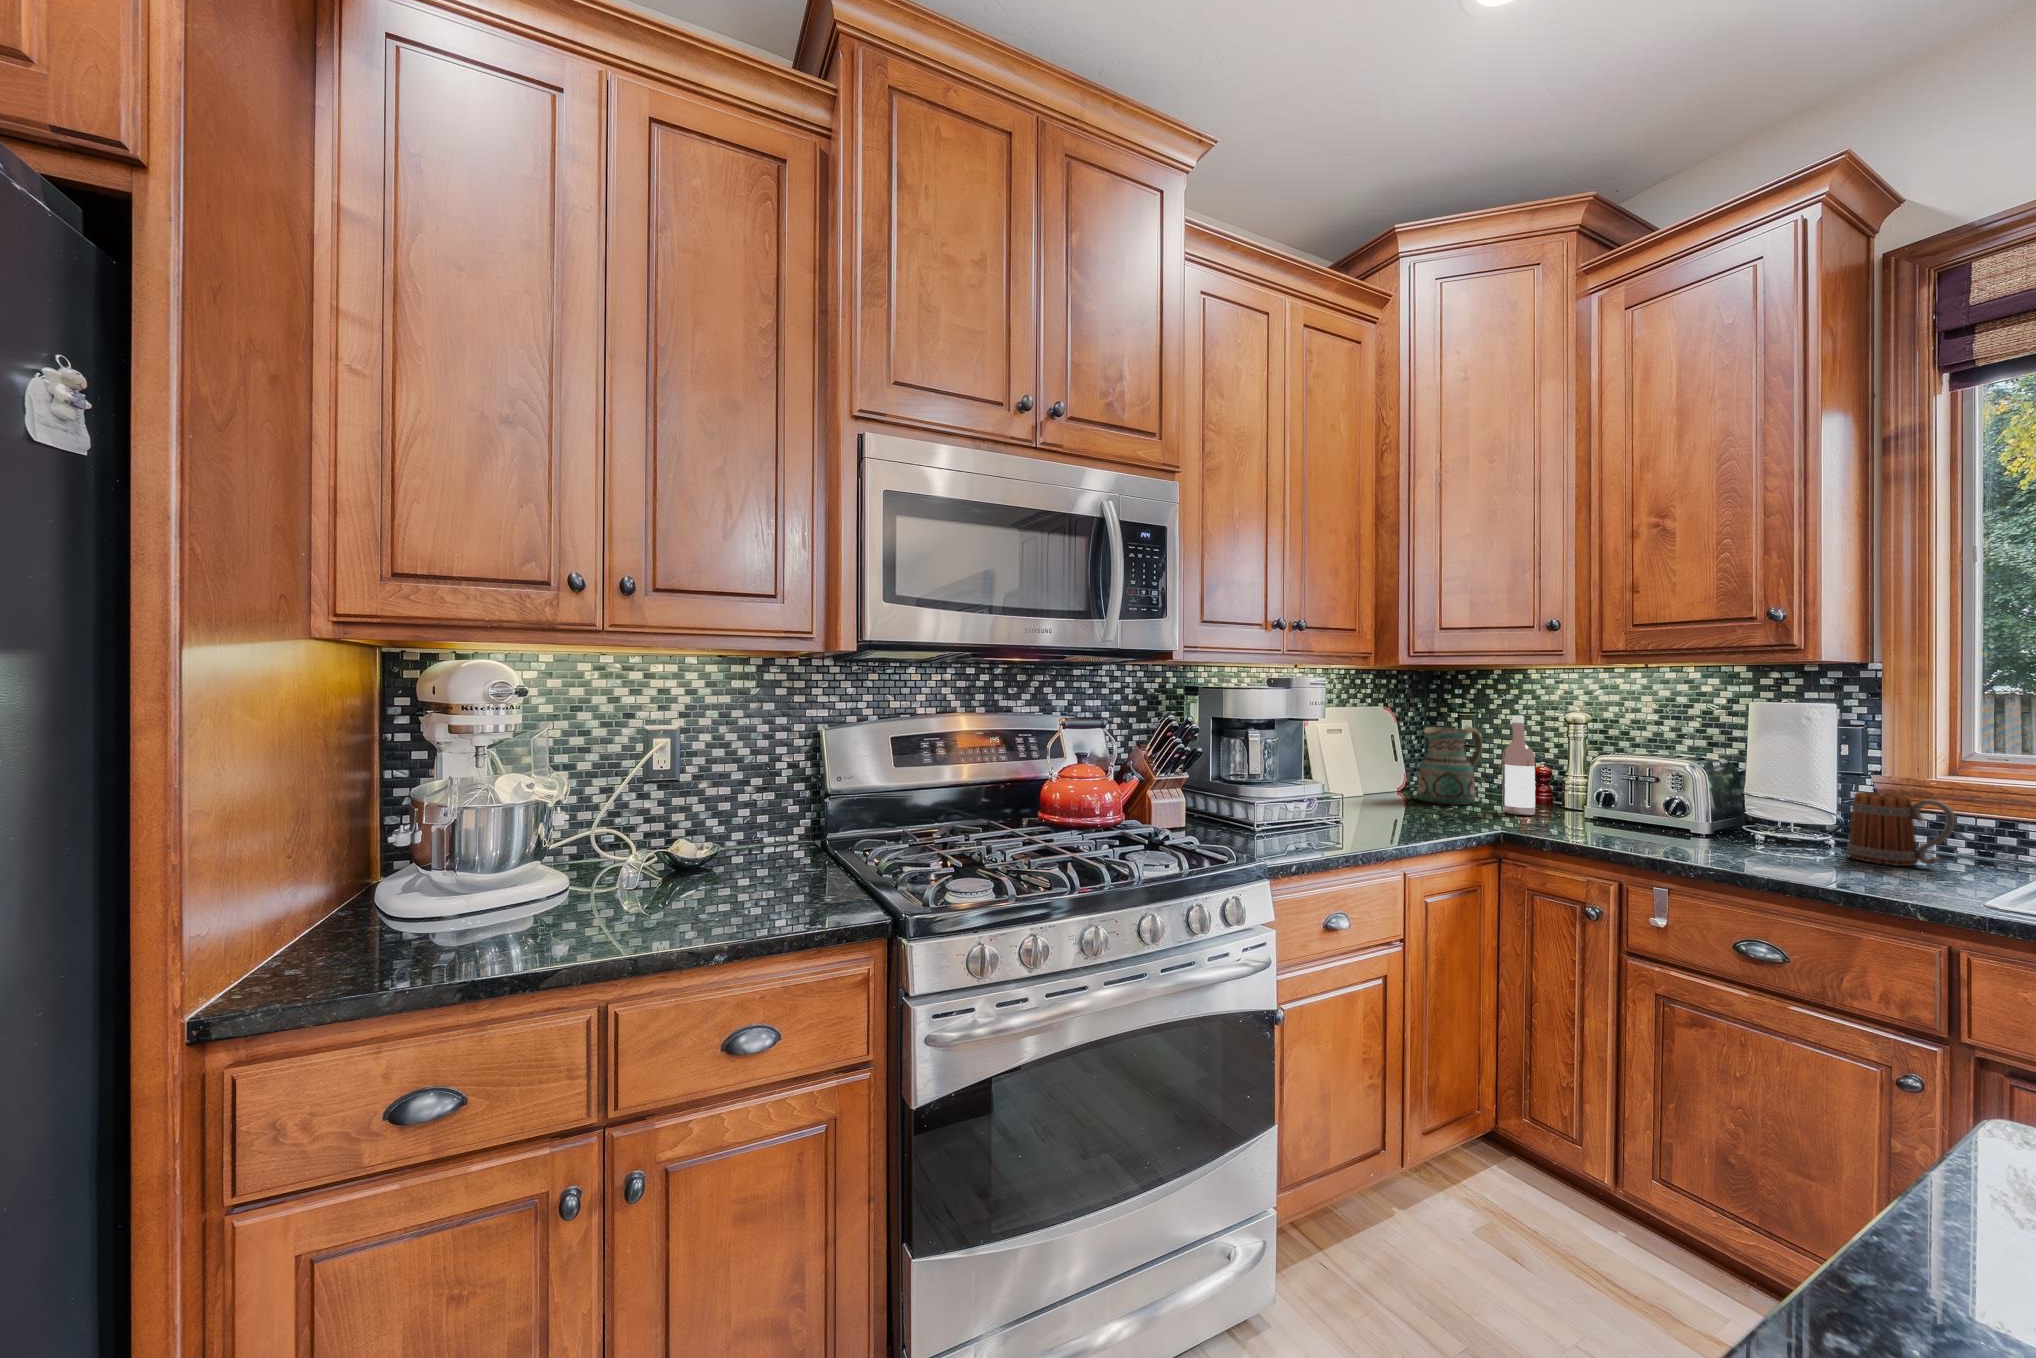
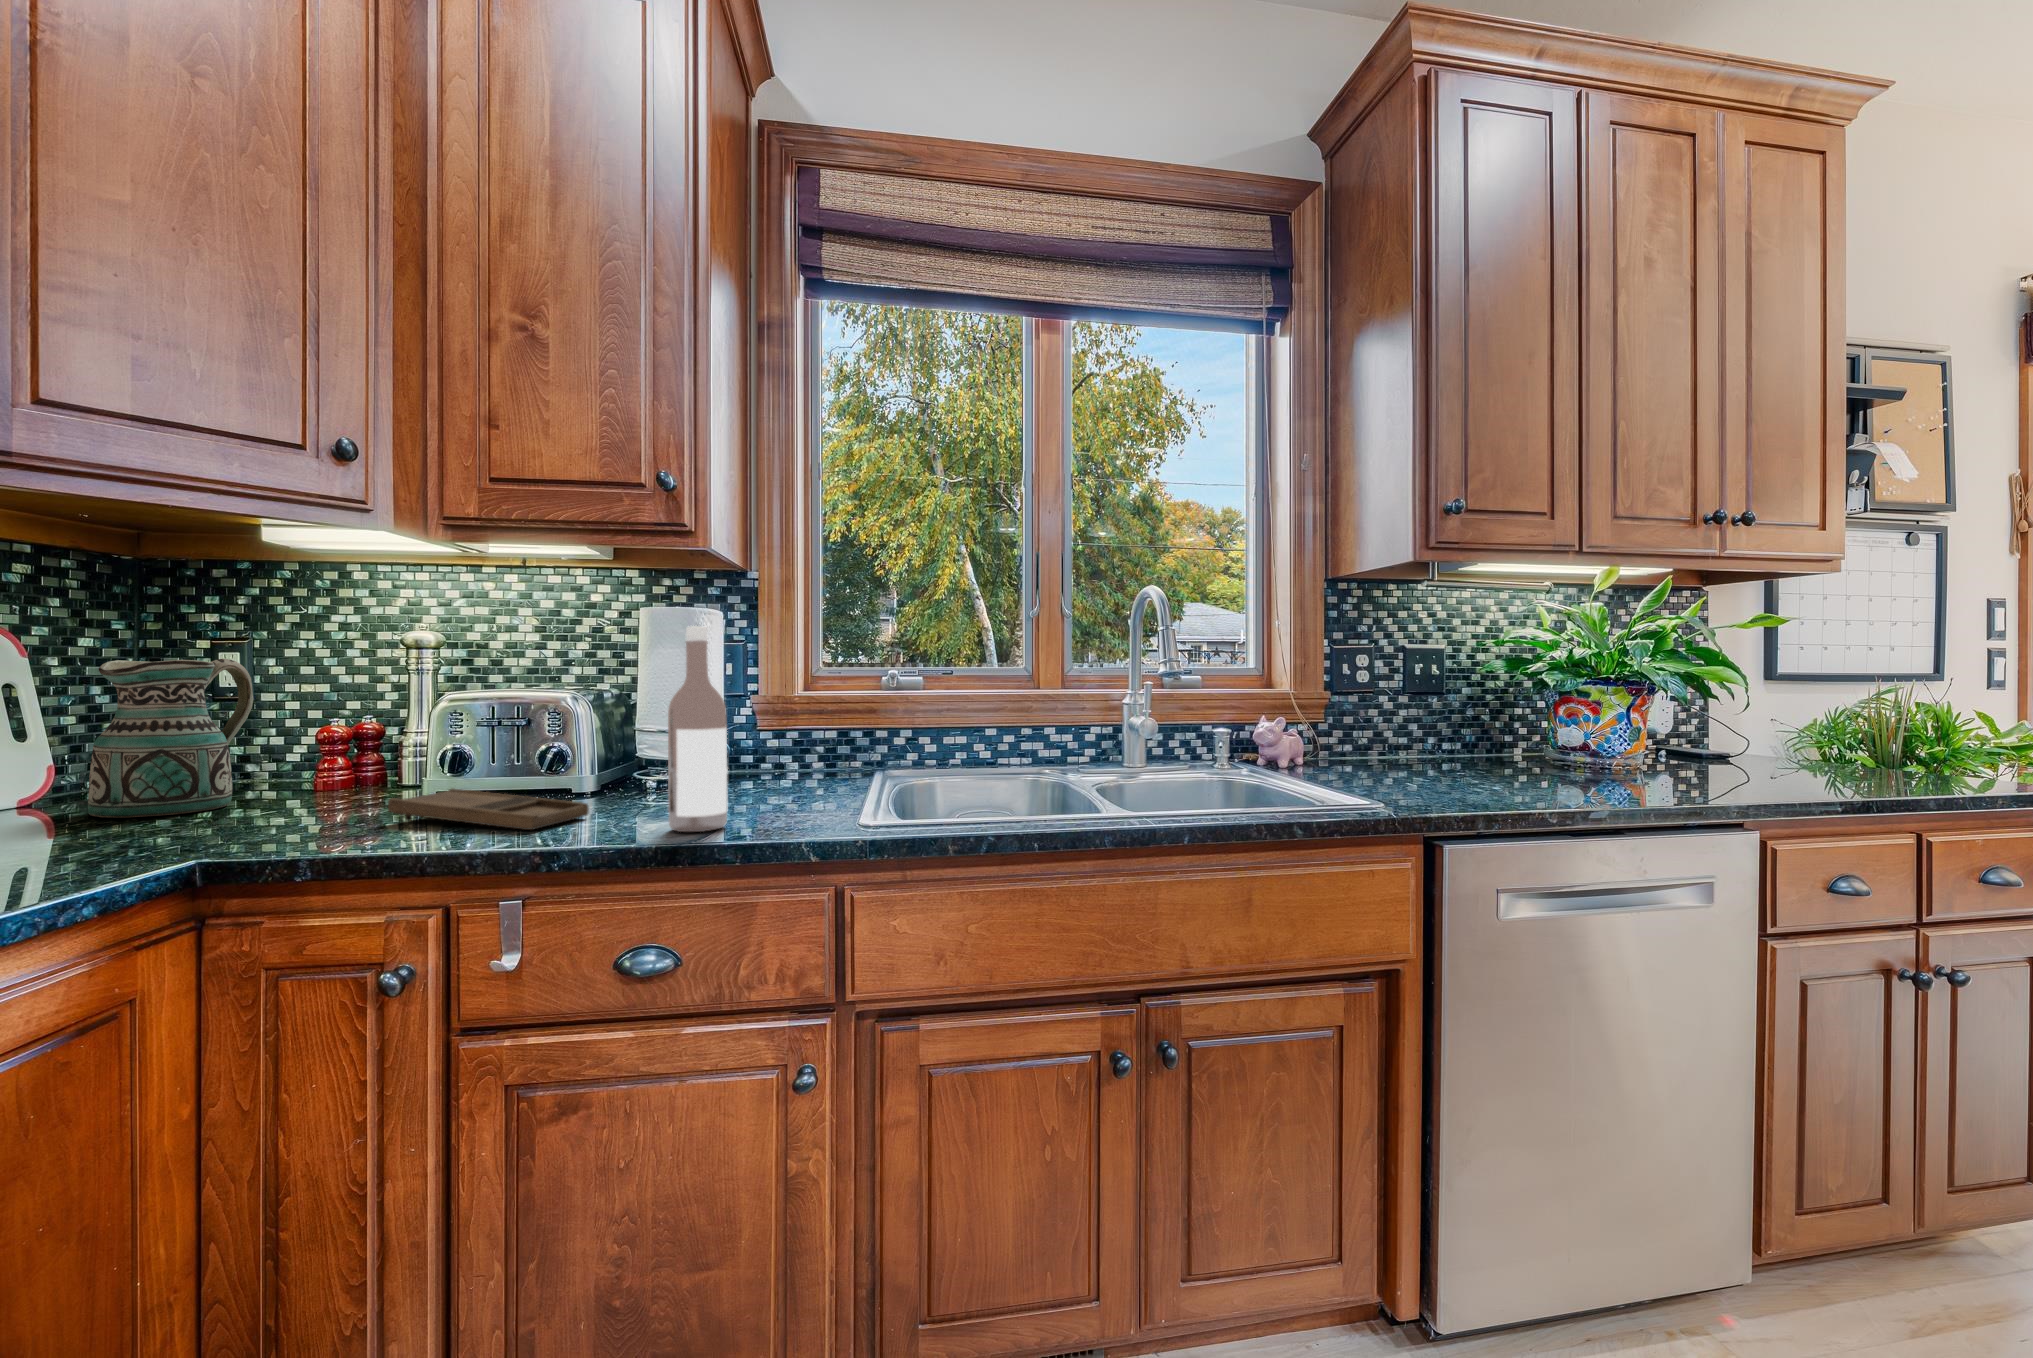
wine bottle: present [1502,716,1535,815] -> present [668,626,728,832]
mug: present [1847,792,1956,866] -> none [736,712,824,799]
tray: none [1567,814,1705,849] -> present [388,788,589,830]

